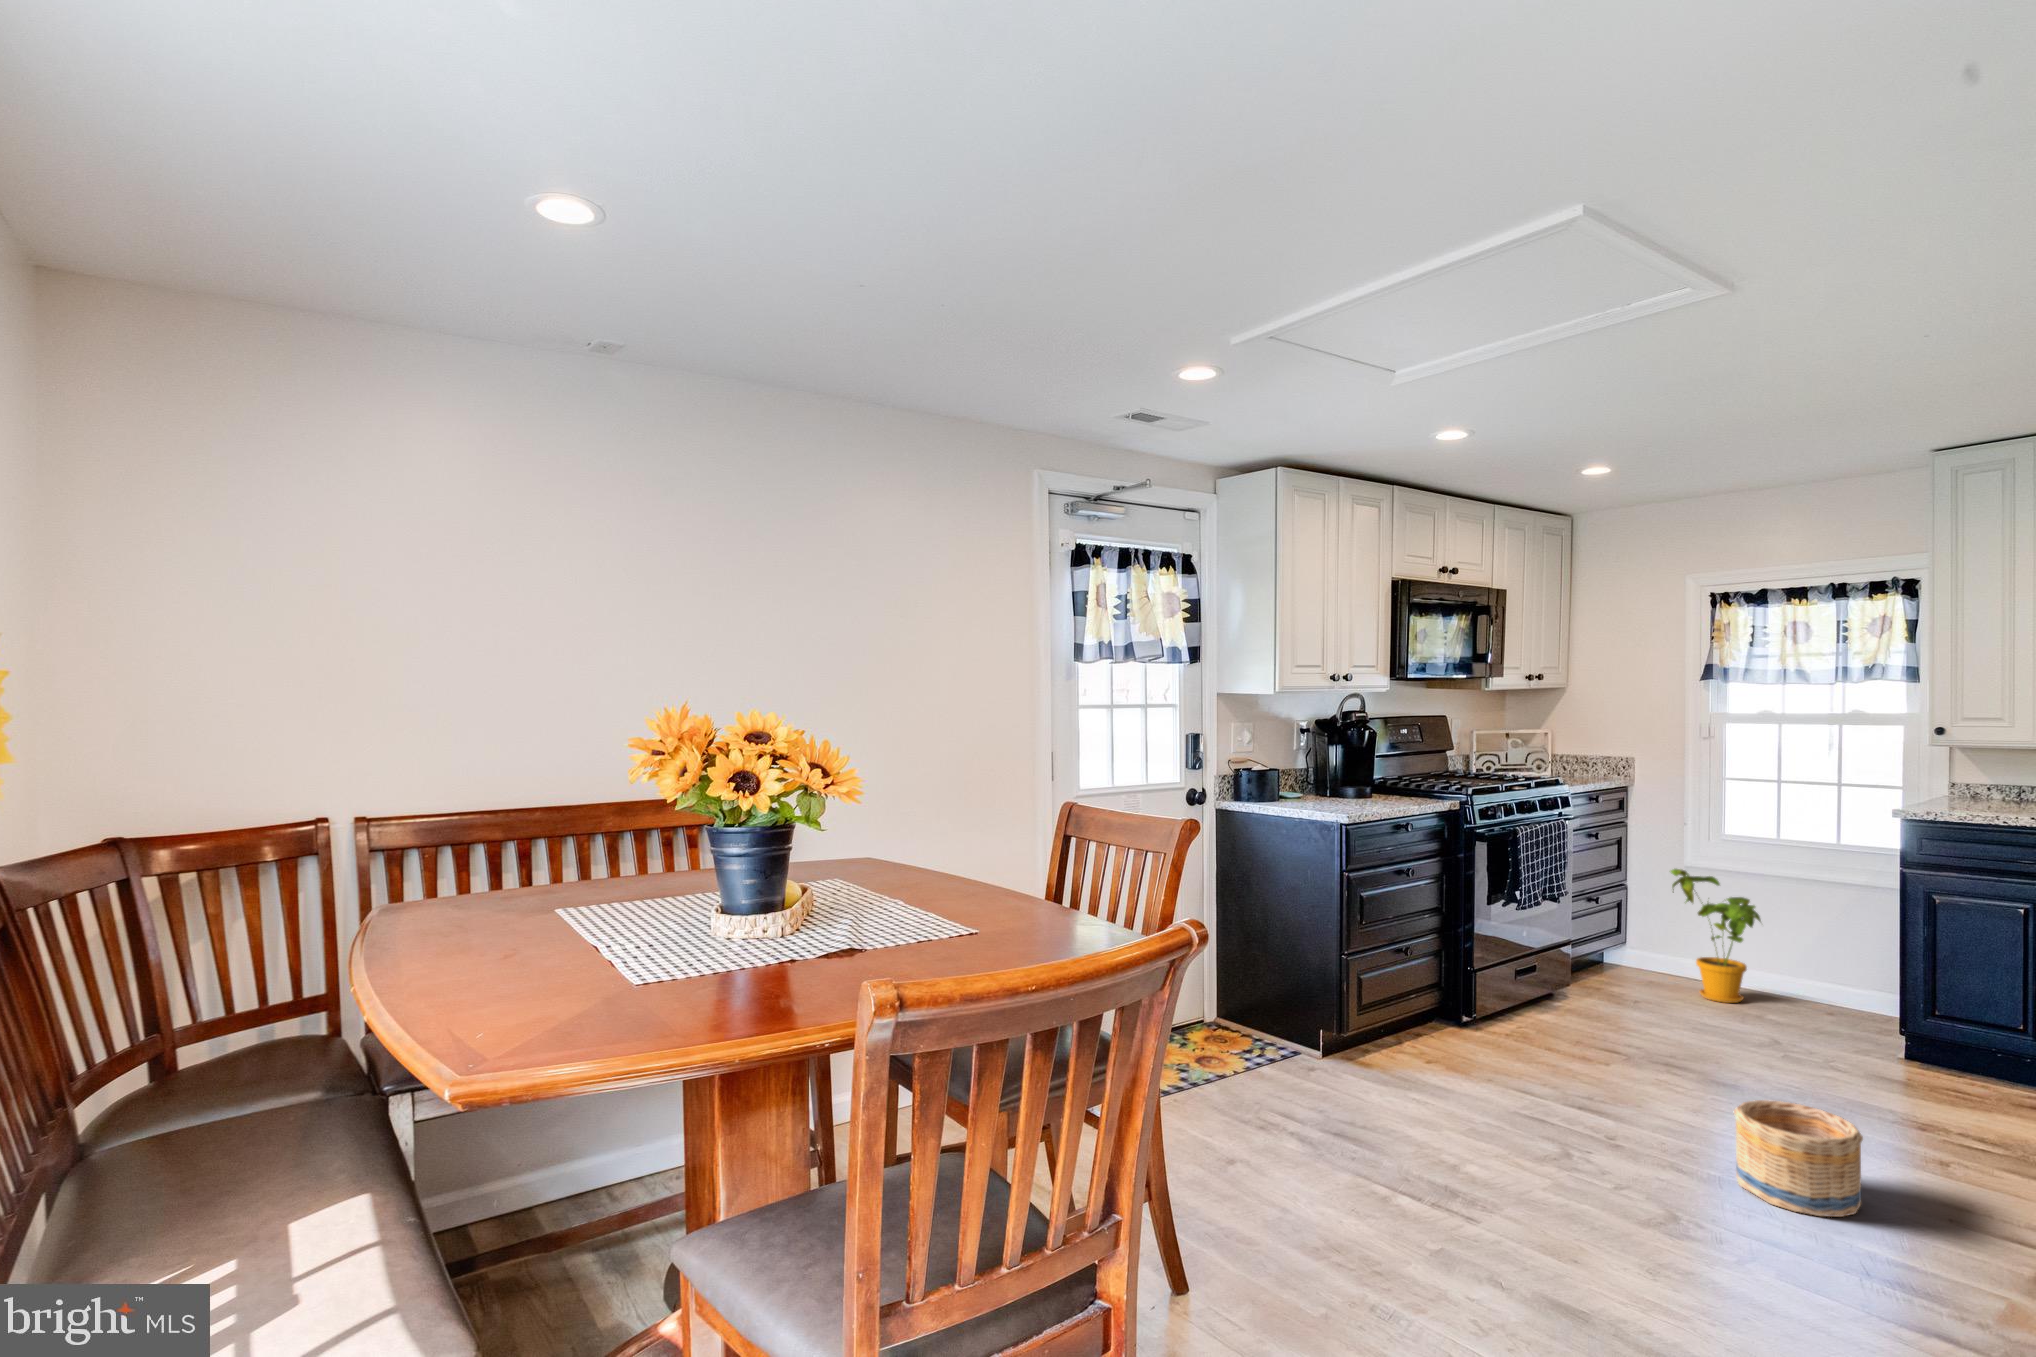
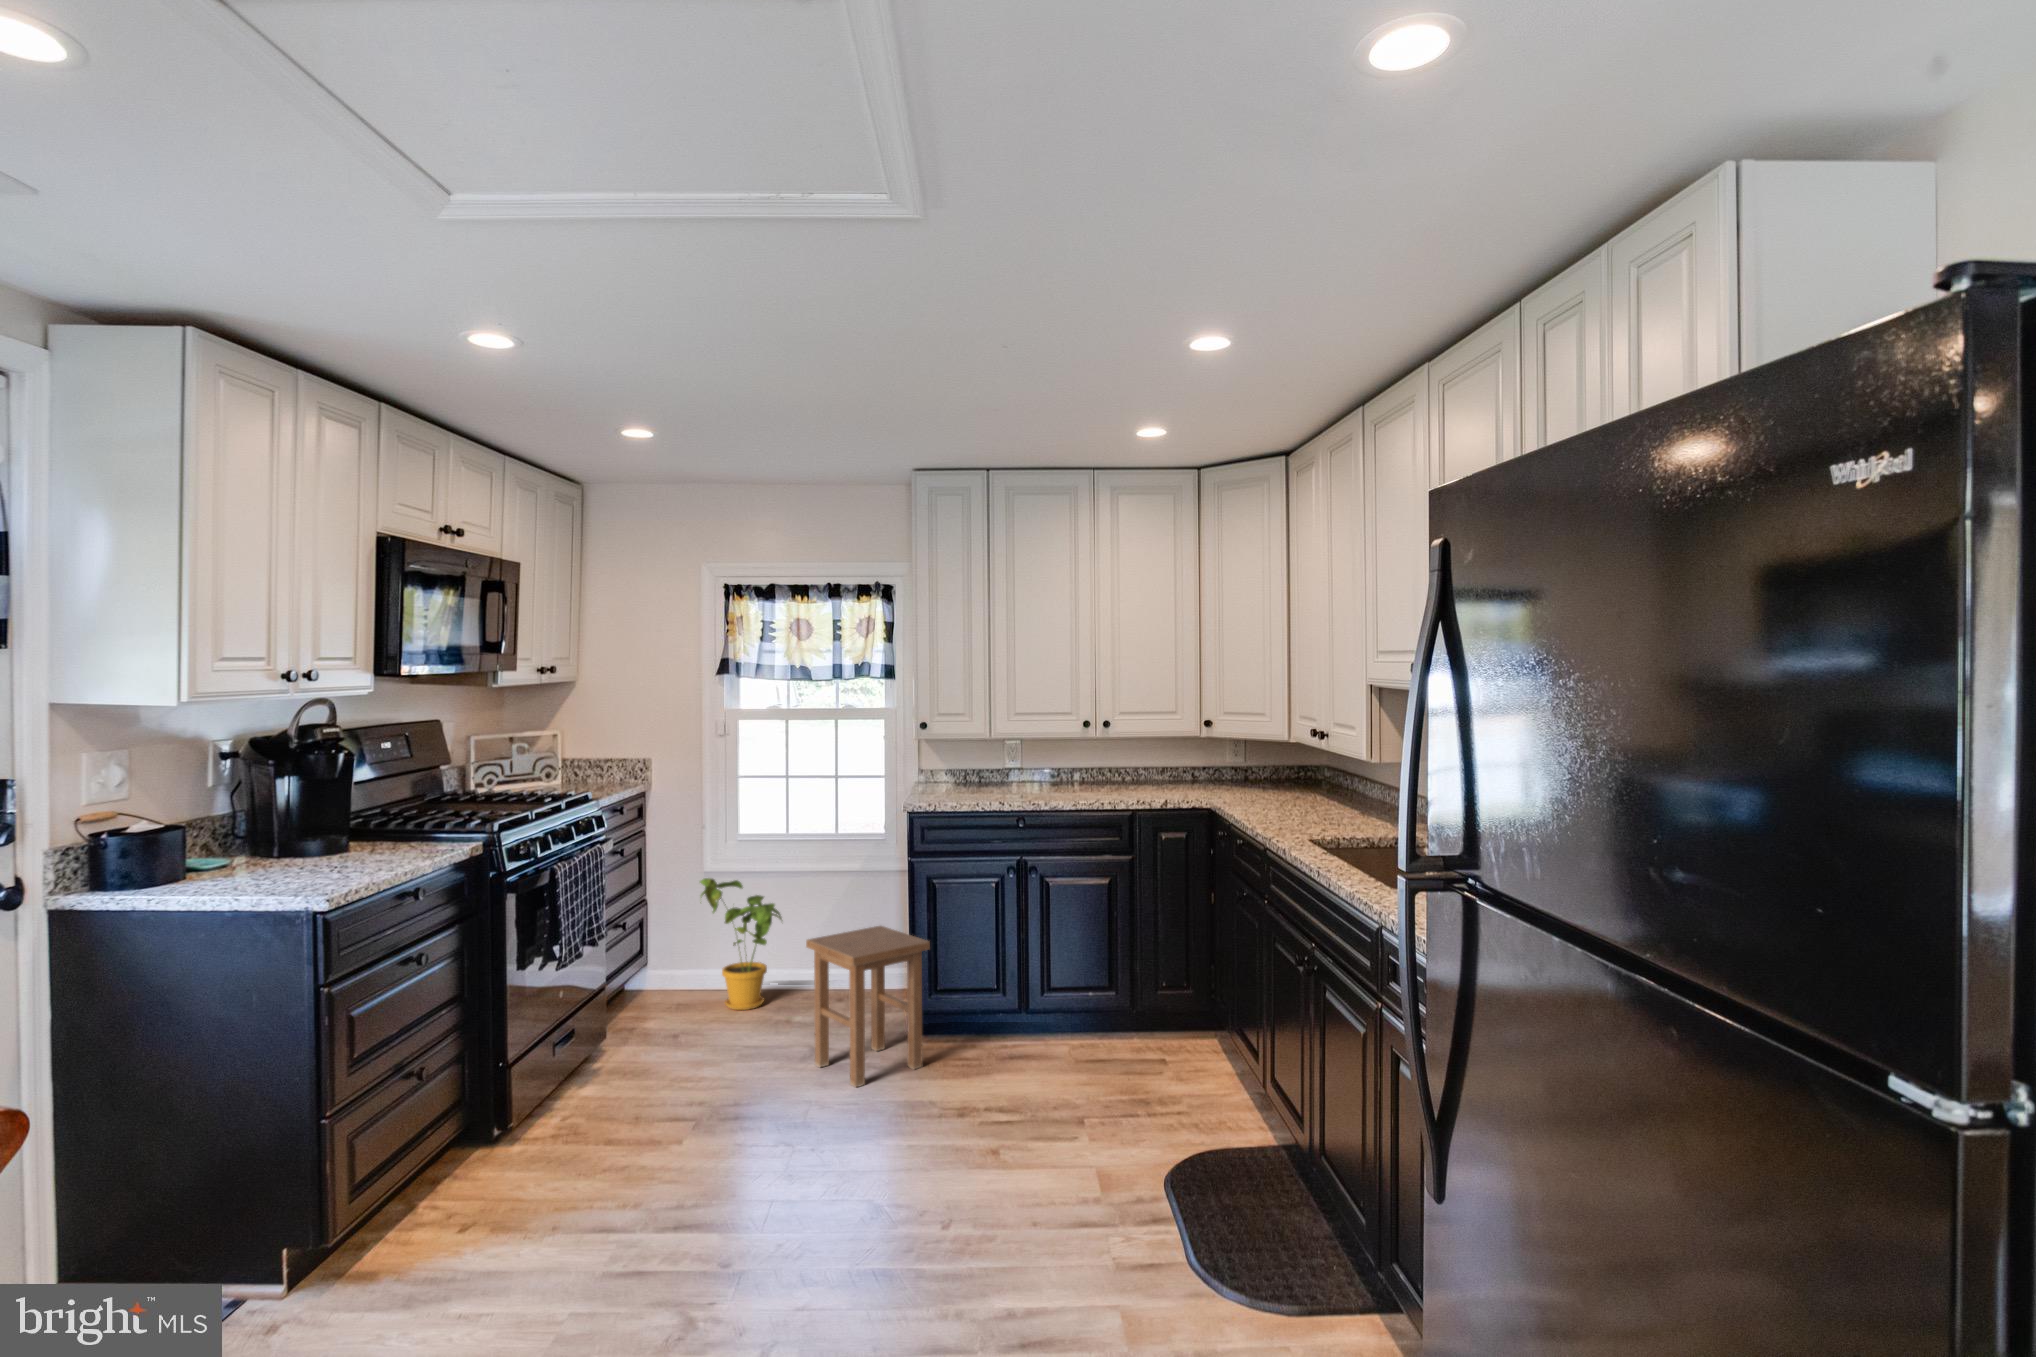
stool: none [1761,933,1910,1091] -> present [806,926,930,1087]
basket: present [1733,1100,1863,1217] -> none [858,1138,971,1273]

